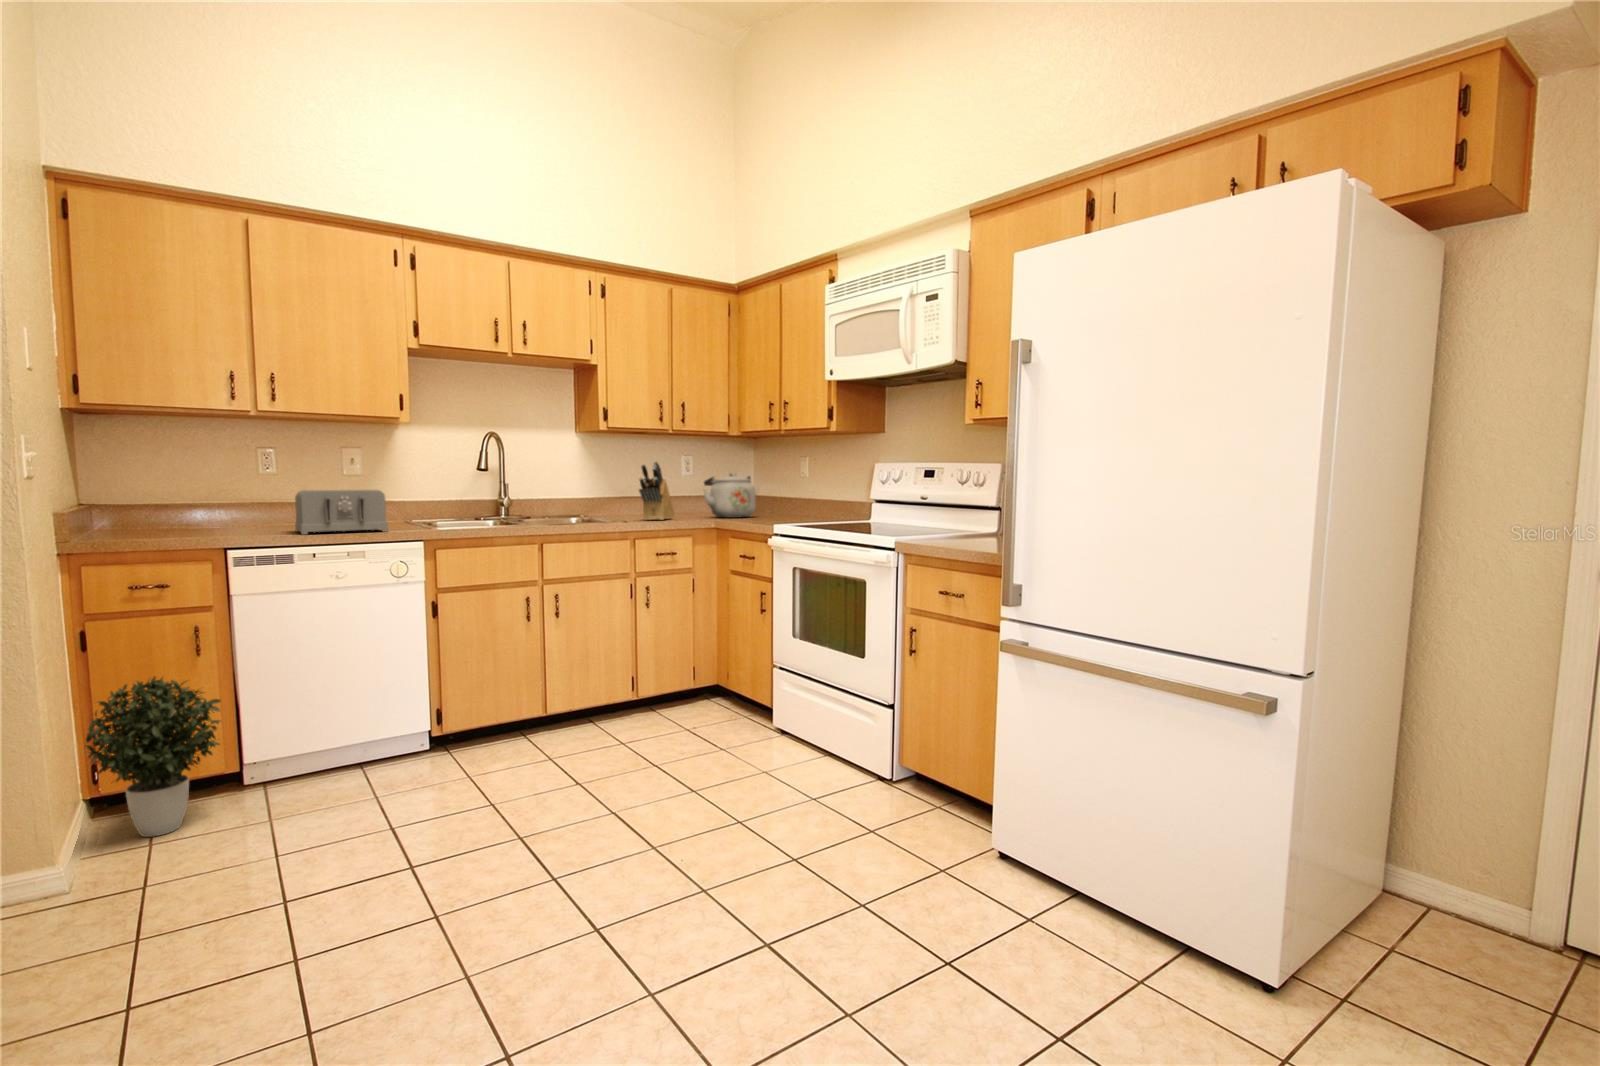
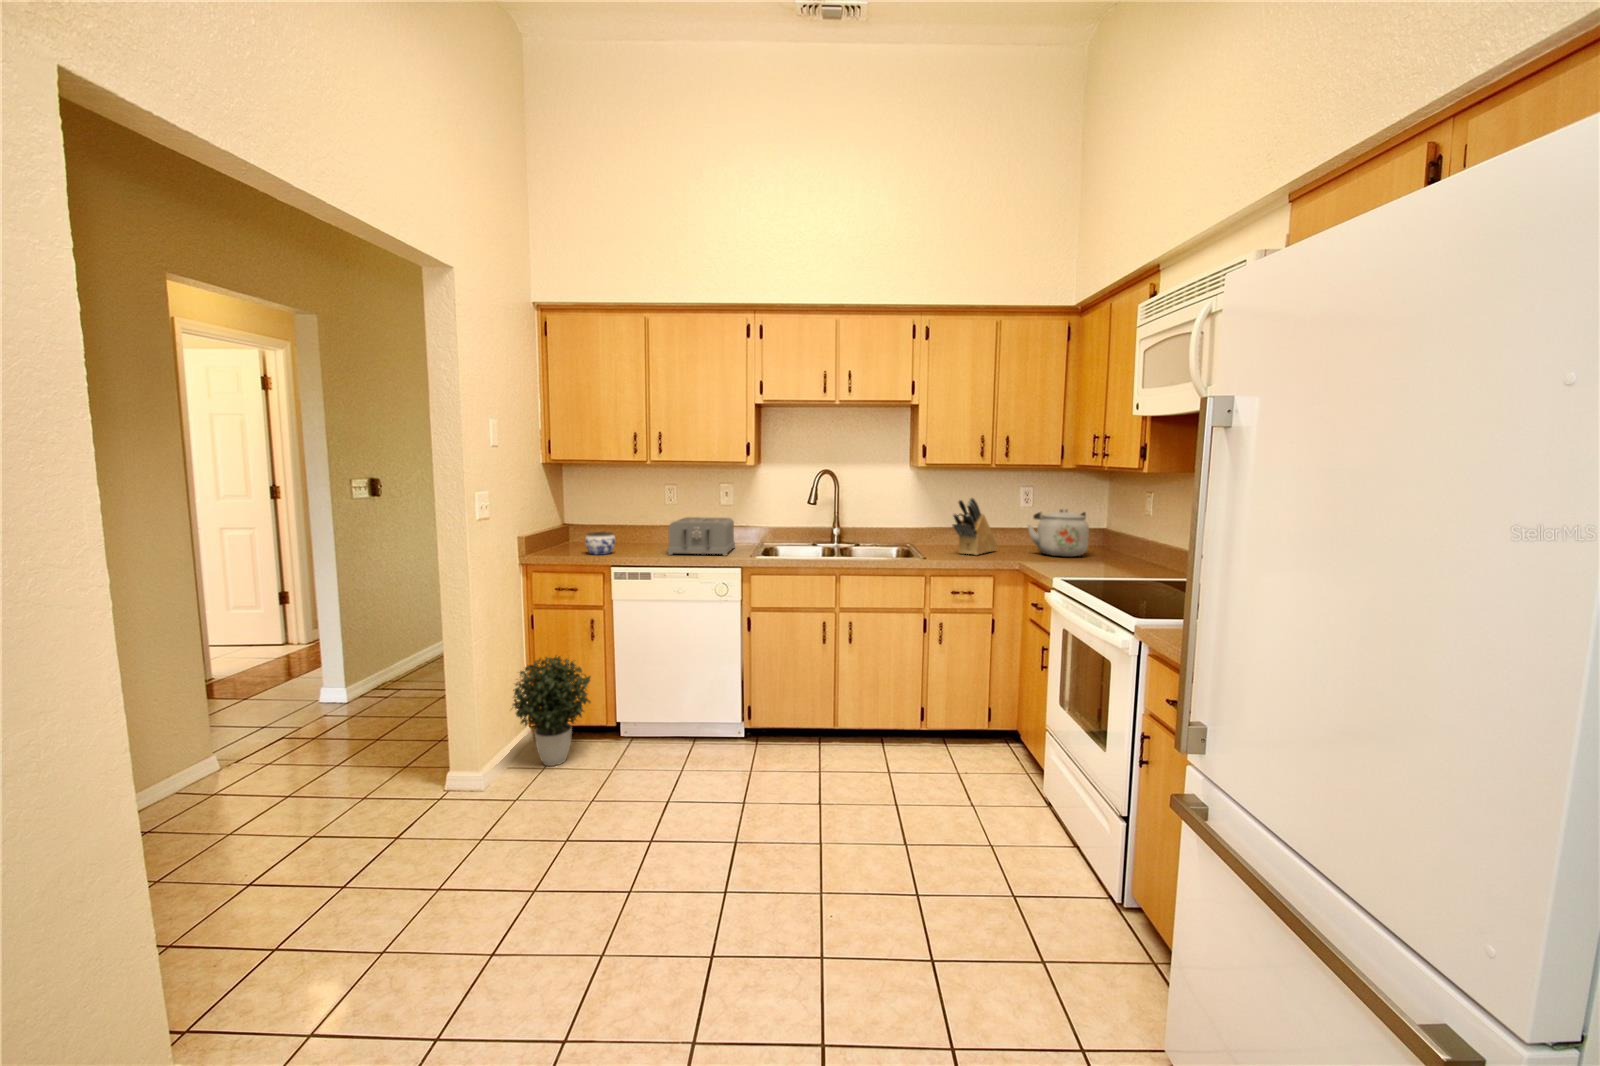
jar: none [158,508,210,539] -> present [585,532,615,555]

